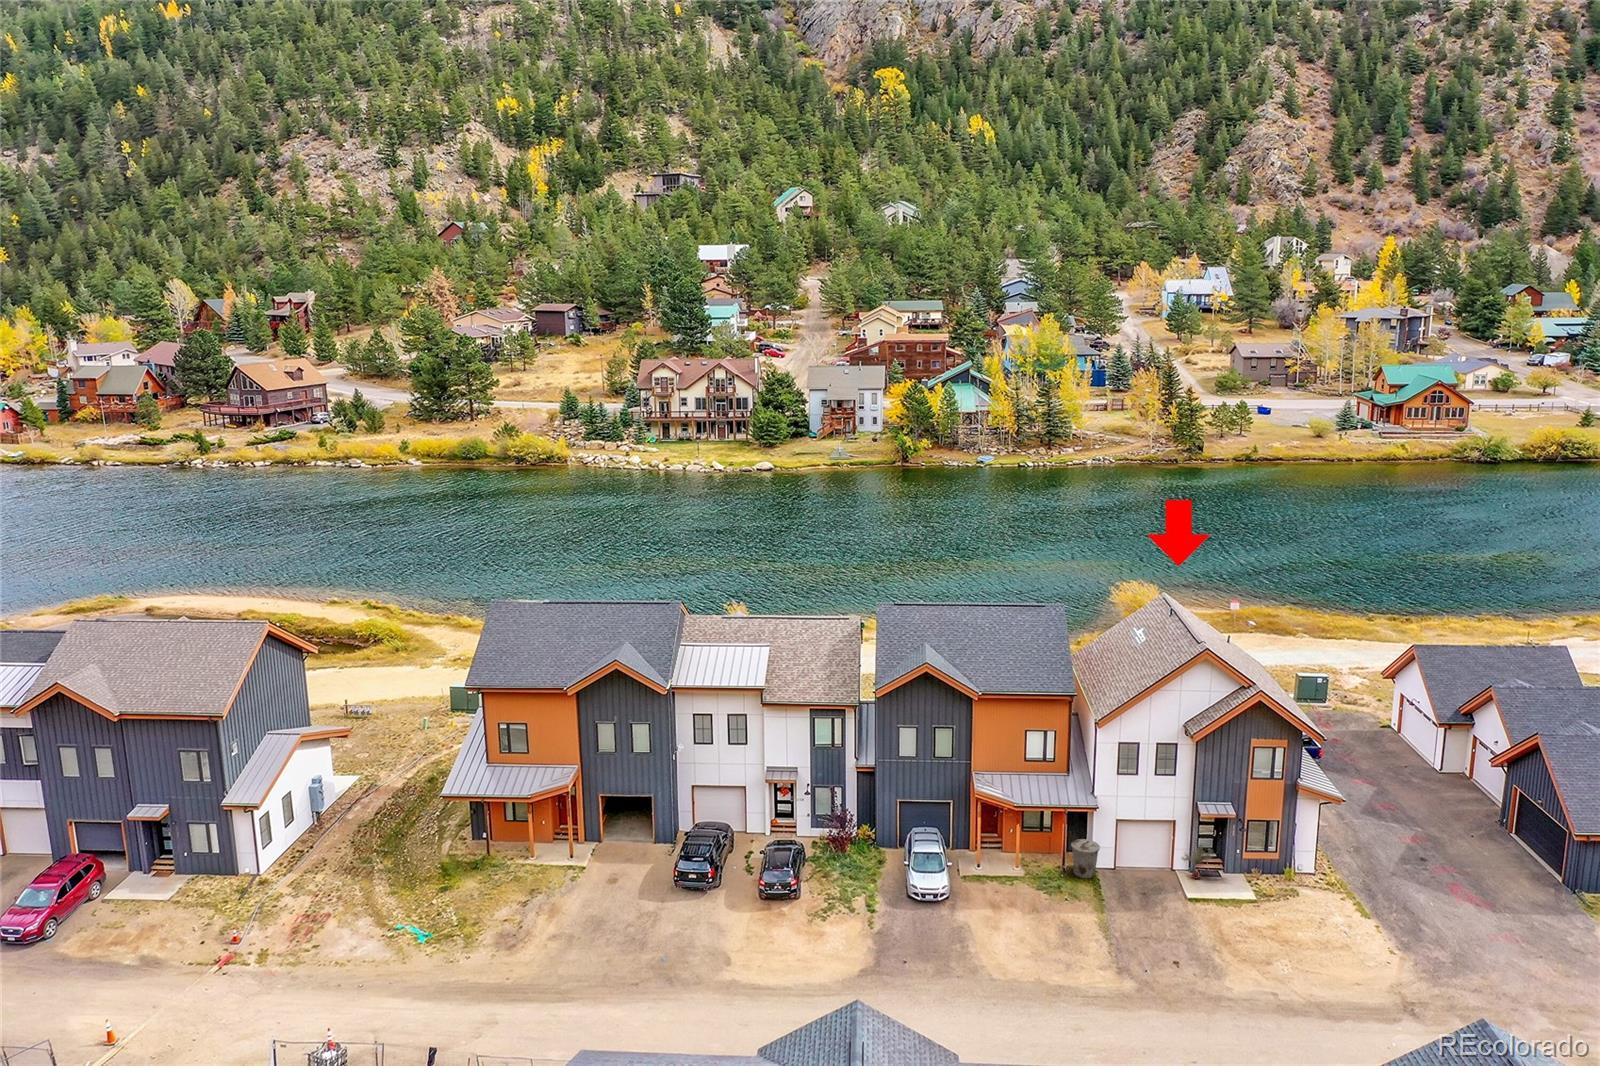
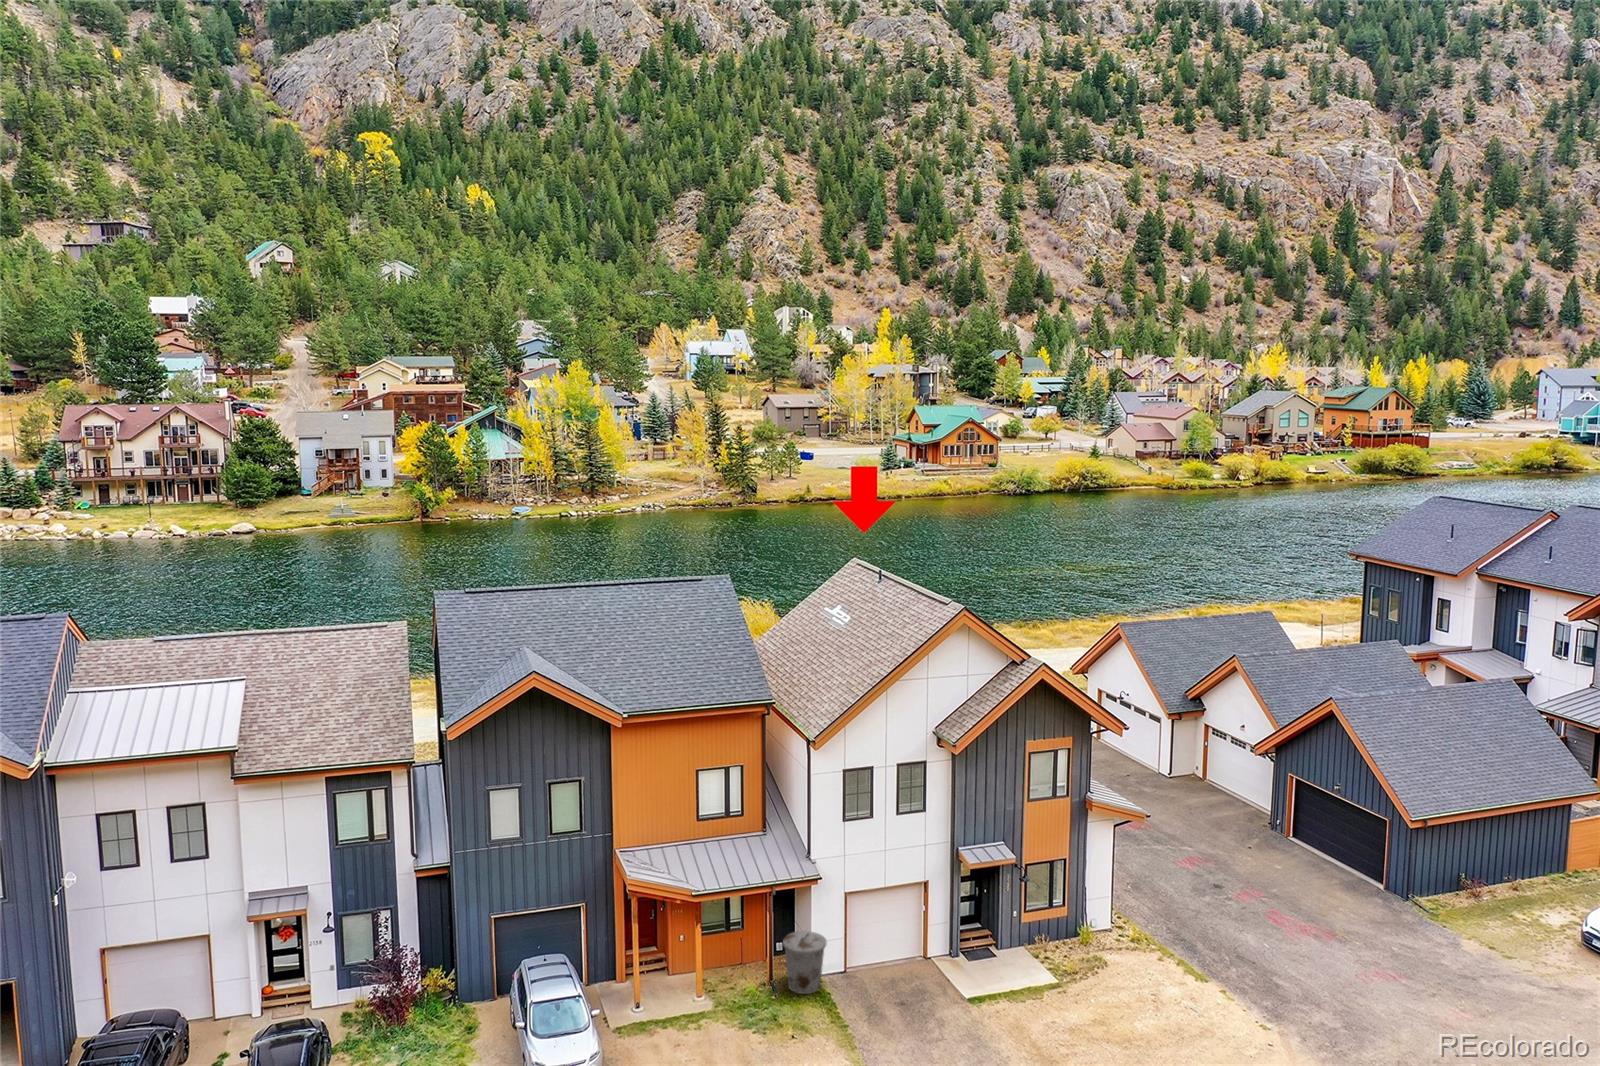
potted tree: present [1182,844,1212,879] -> none [940,908,984,965]

